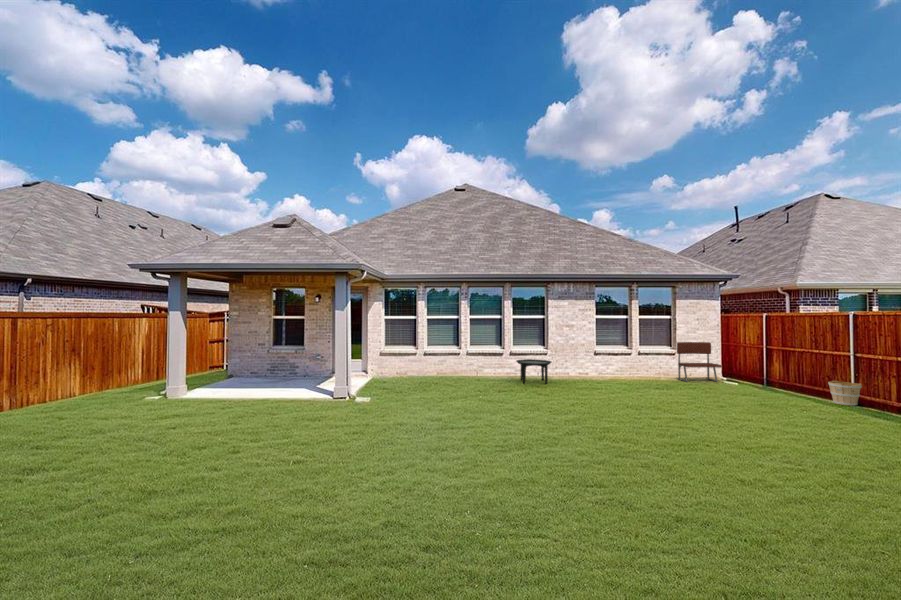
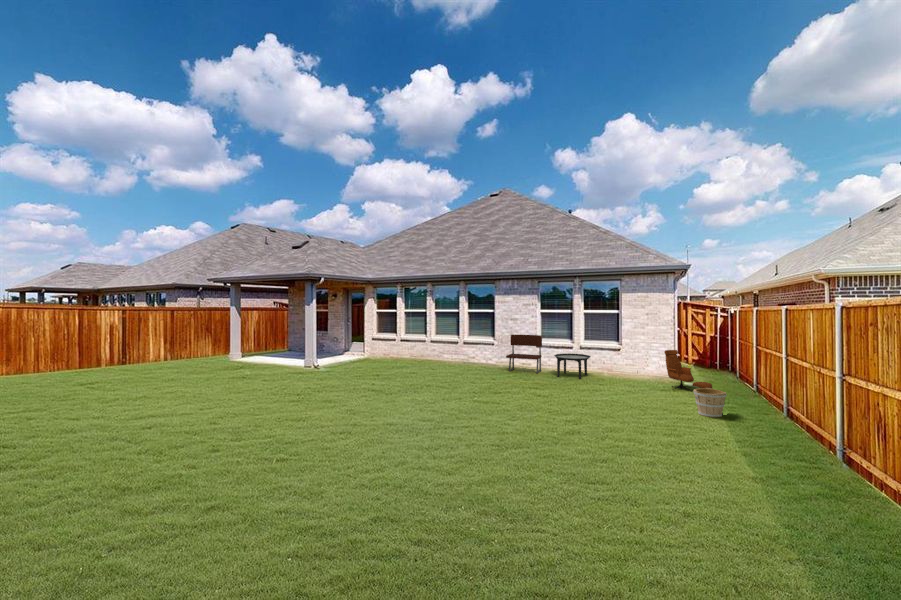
bench: present [677,342,722,382] -> present [506,334,542,373]
lounge chair: none [737,351,791,390] -> present [664,350,712,391]
round table: present [516,359,551,384] -> present [554,353,590,379]

